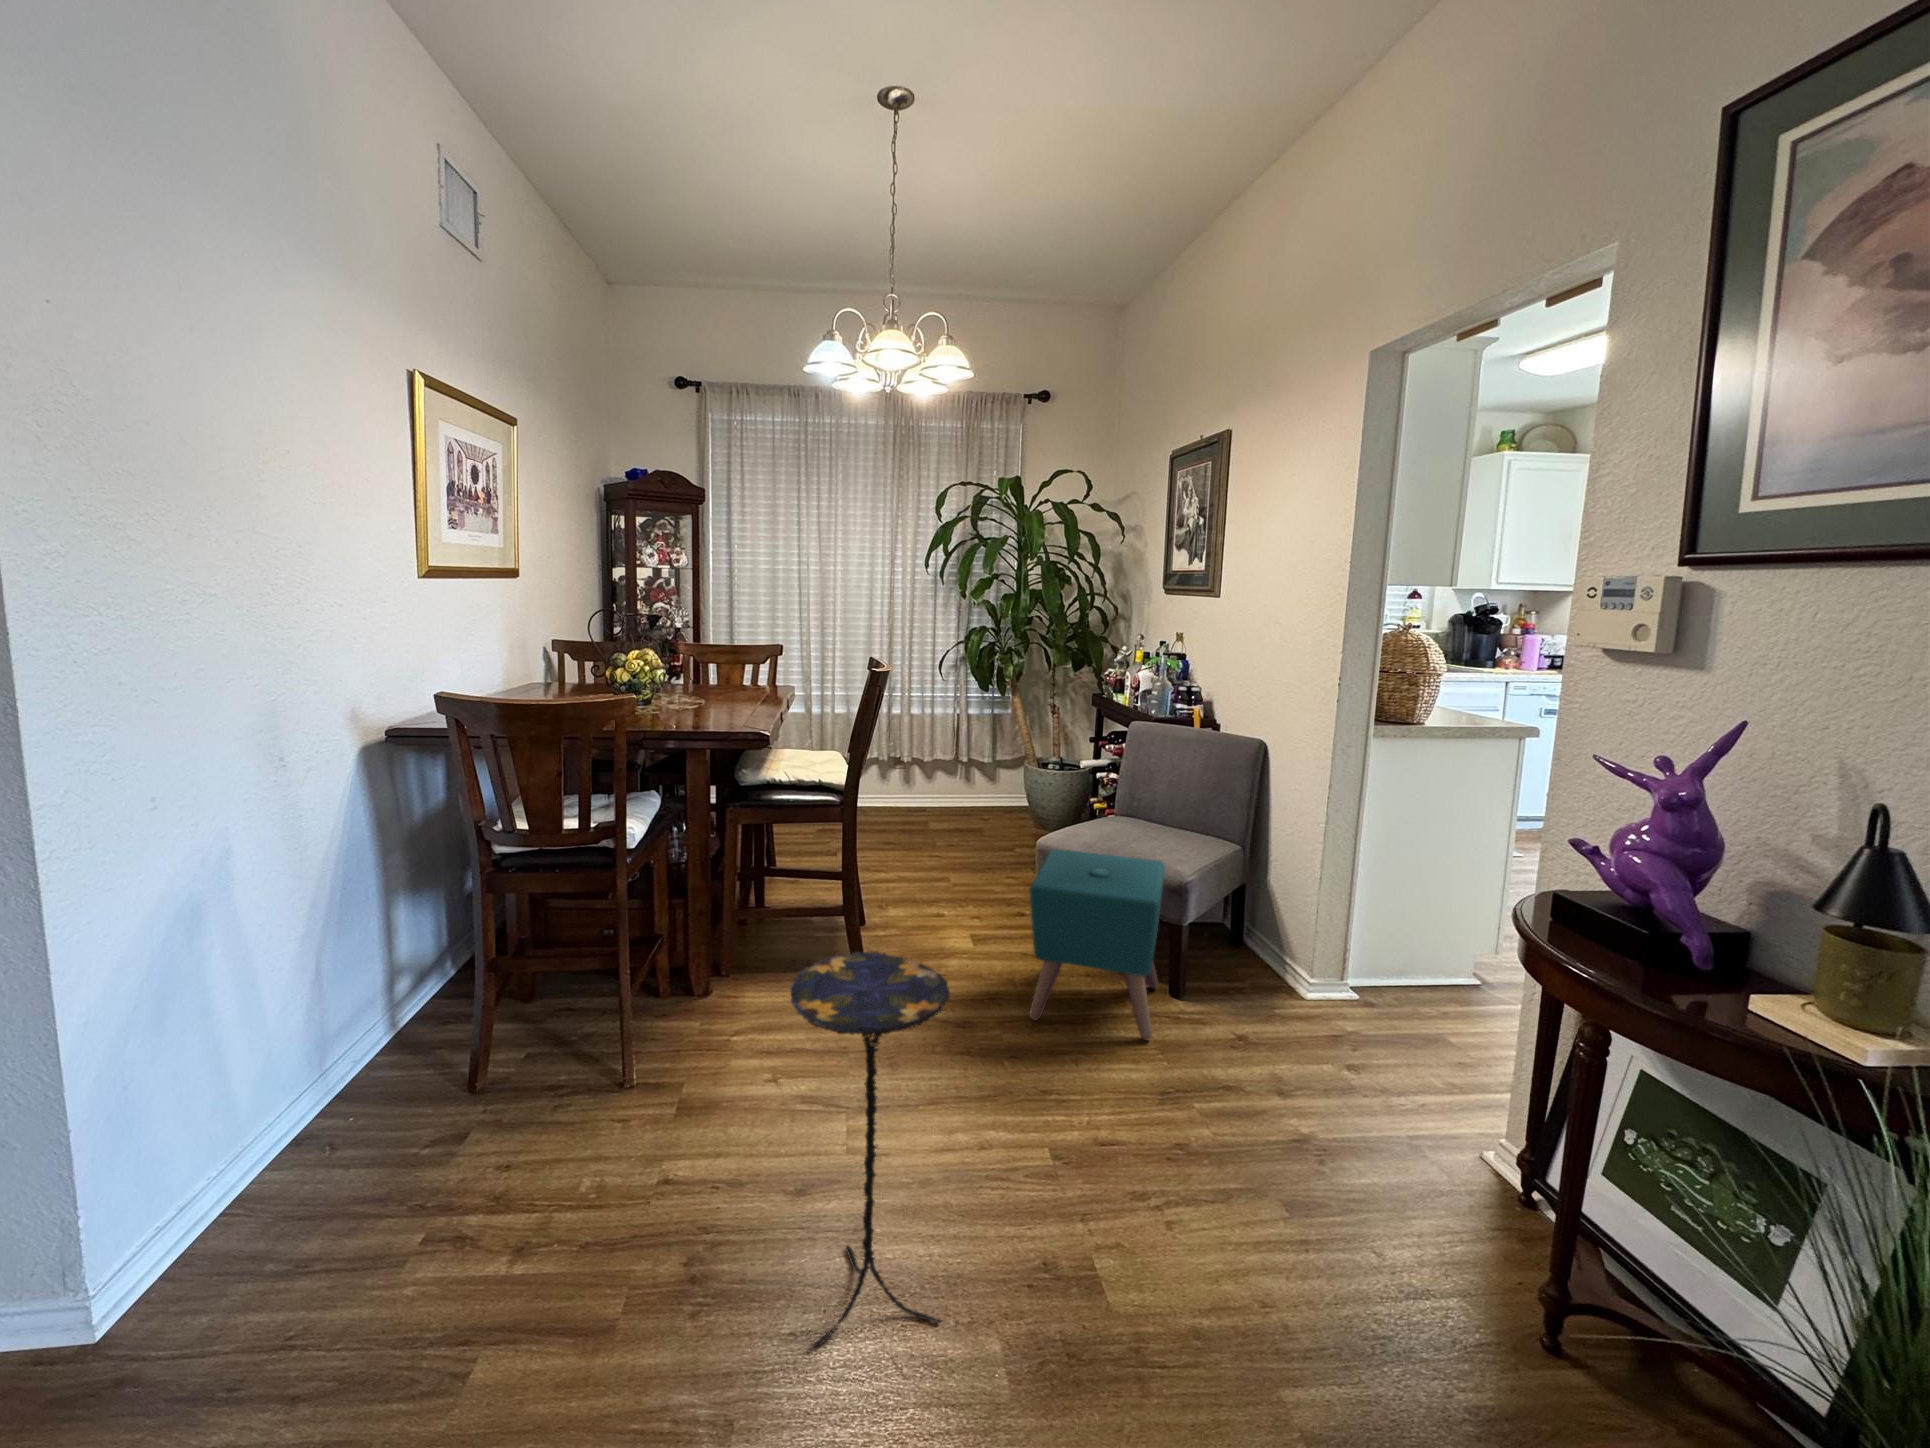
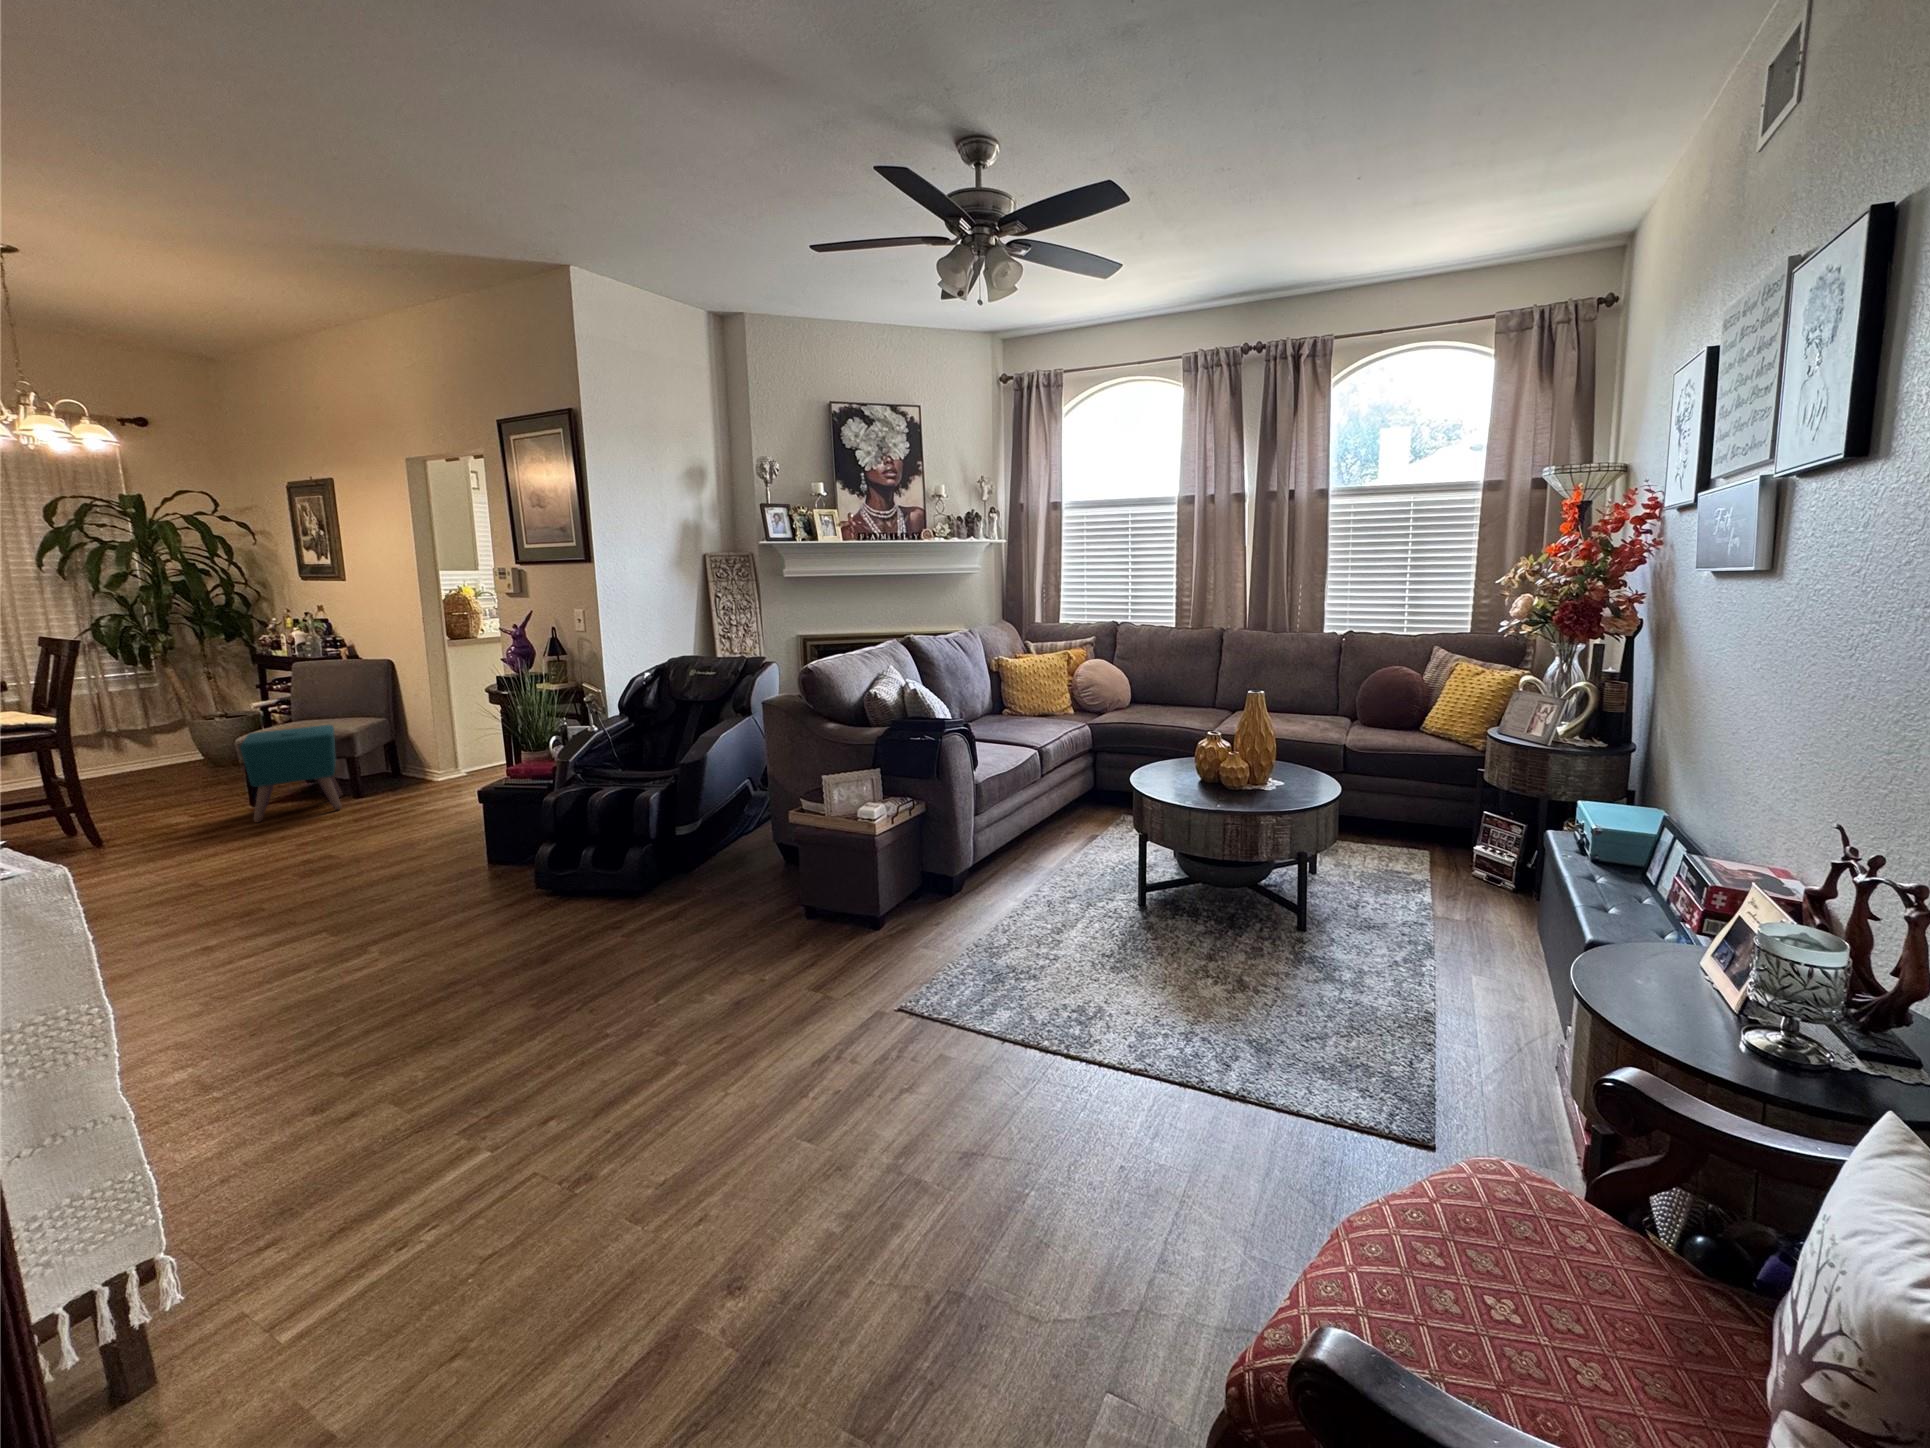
side table: present [791,952,950,1347] -> none [129,737,249,901]

